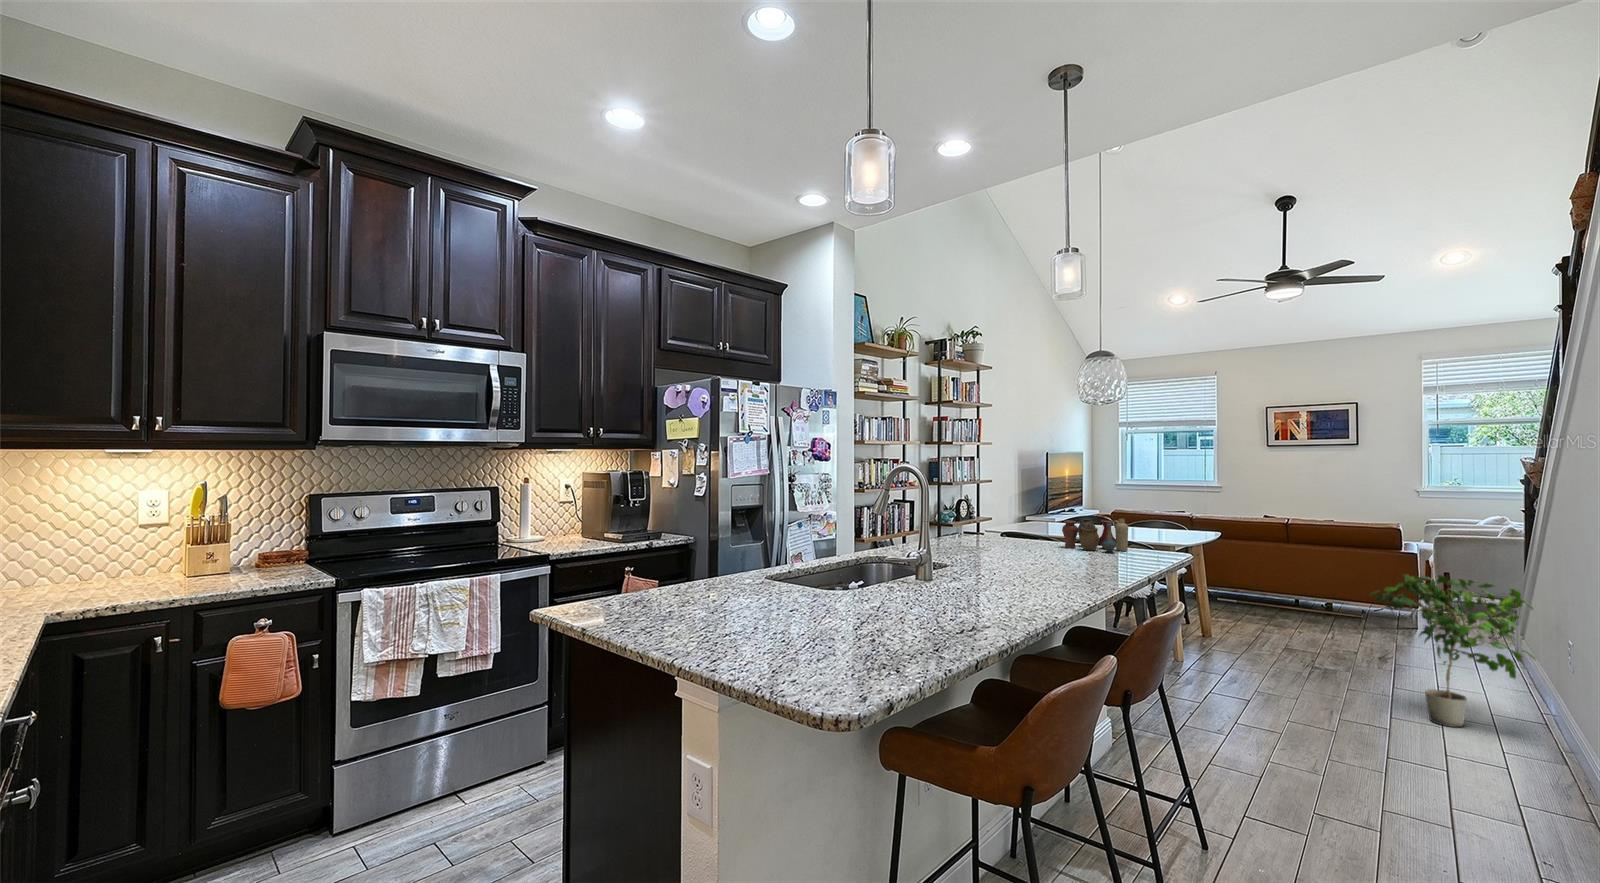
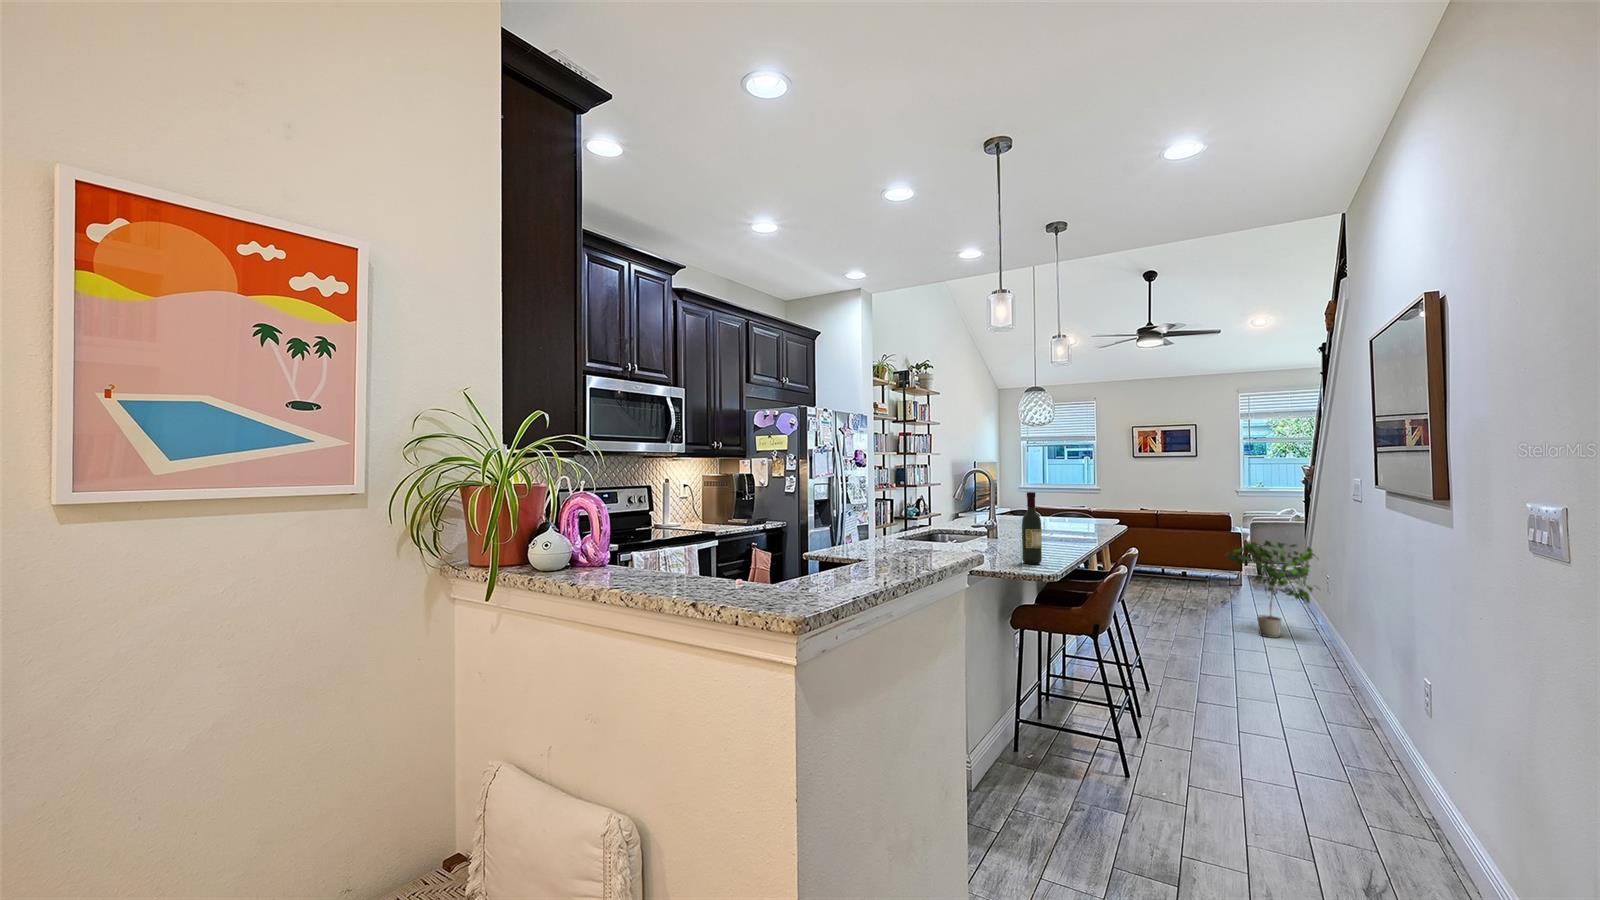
wine bottle: none [911,507,944,633] -> present [1022,492,1042,564]
vase: present [1062,518,1128,553] -> none [1040,506,1085,528]

